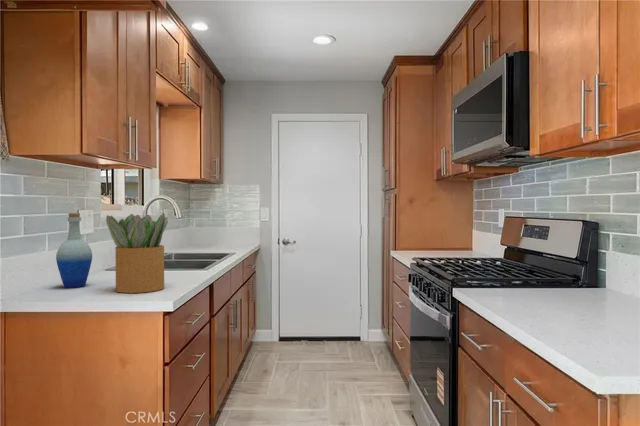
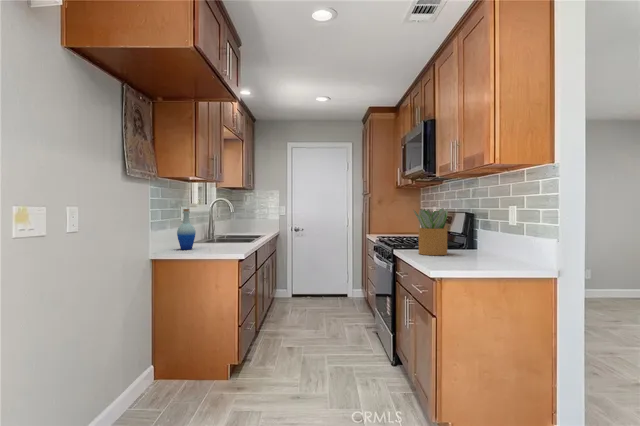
potted plant: present [106,213,168,293] -> present [414,208,448,255]

